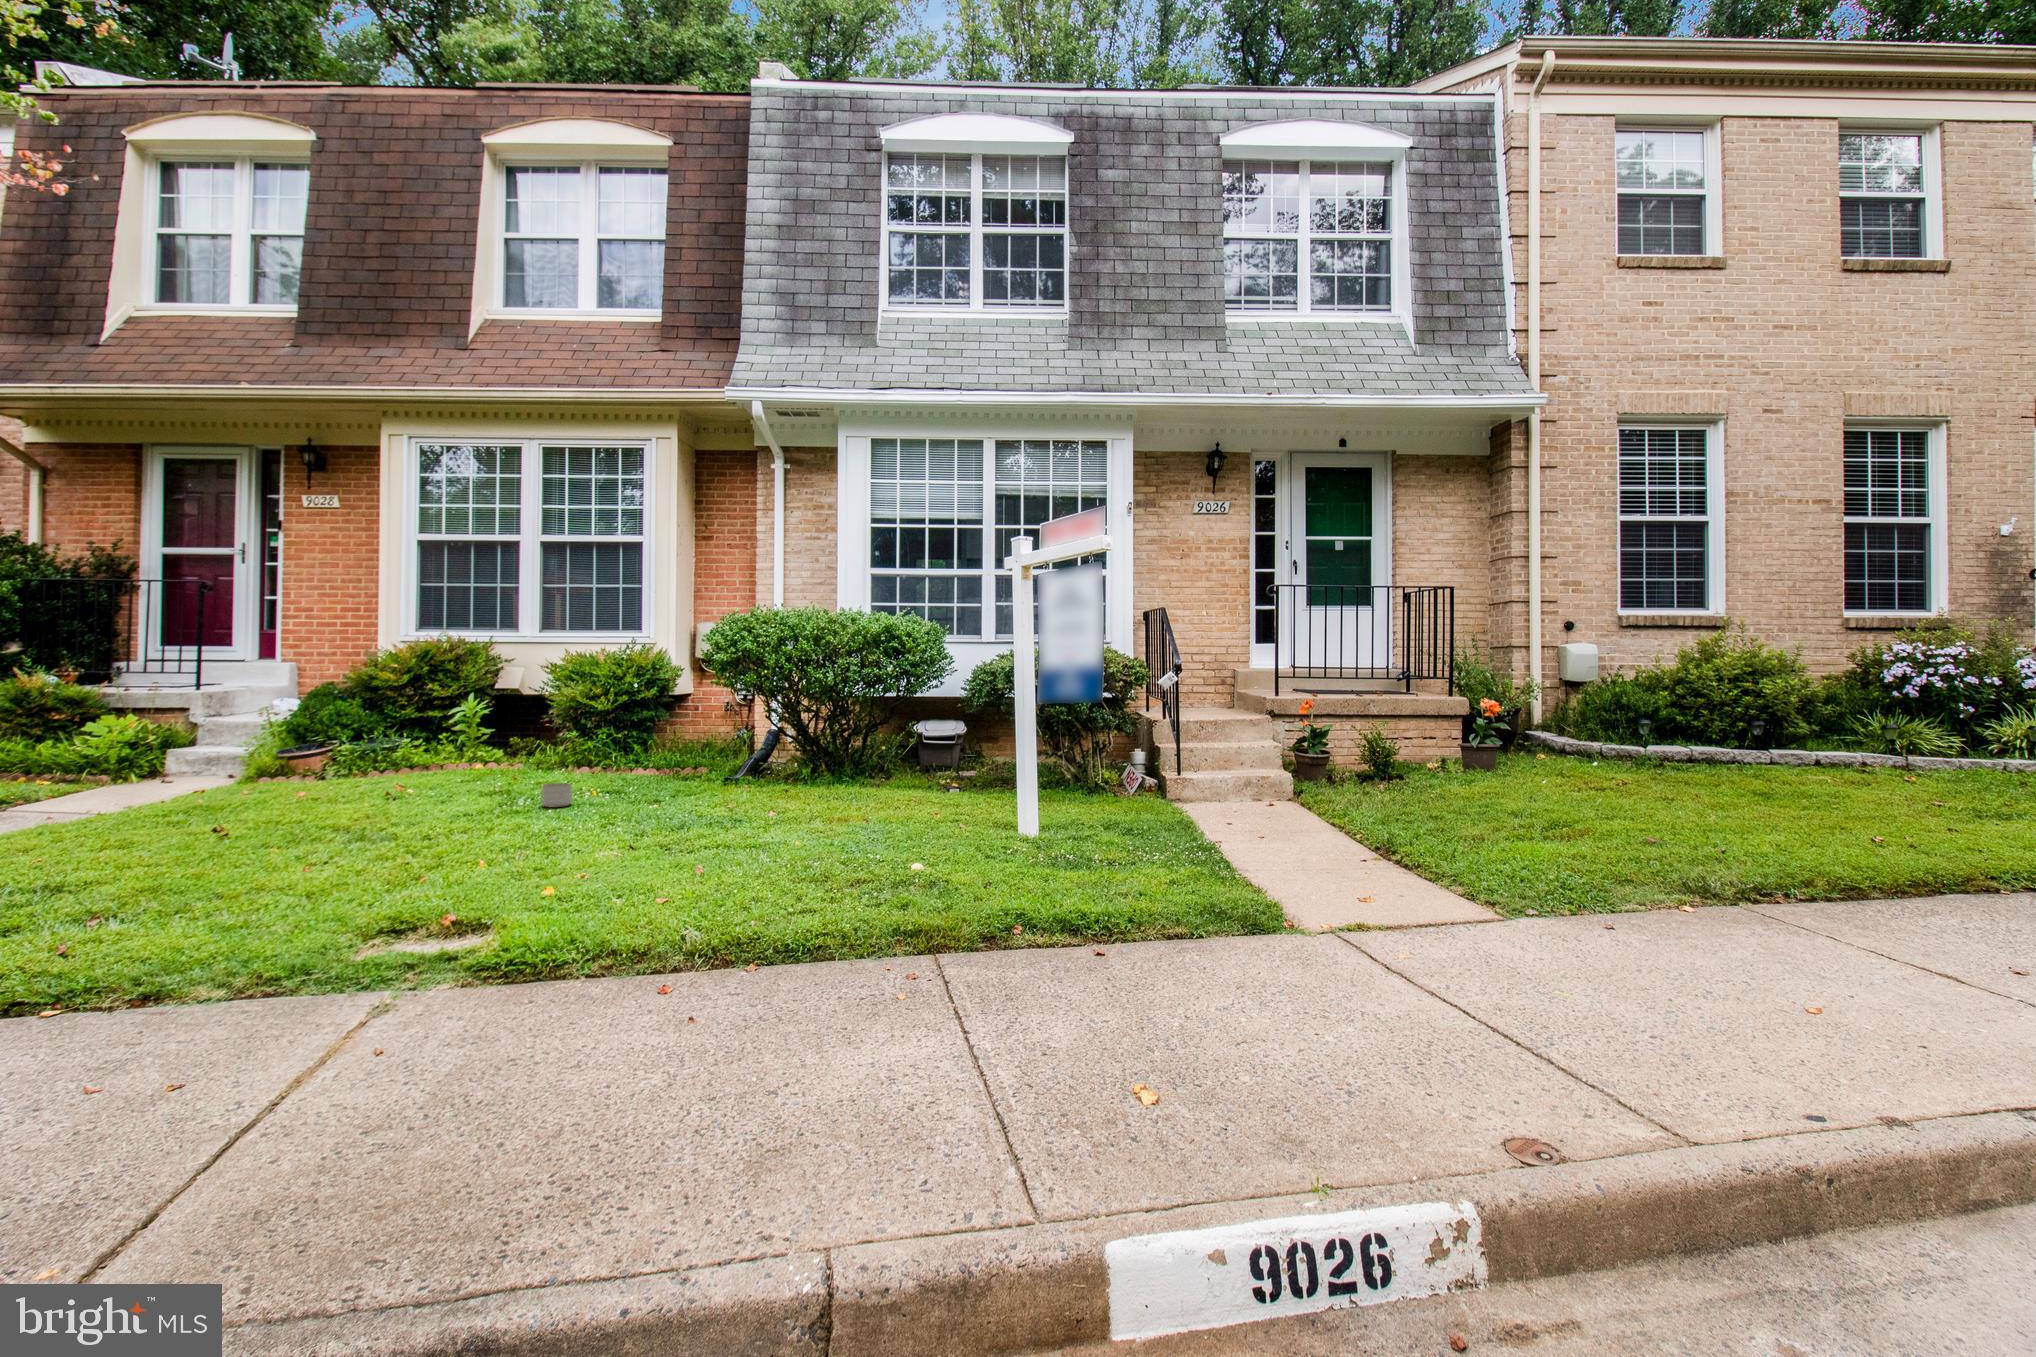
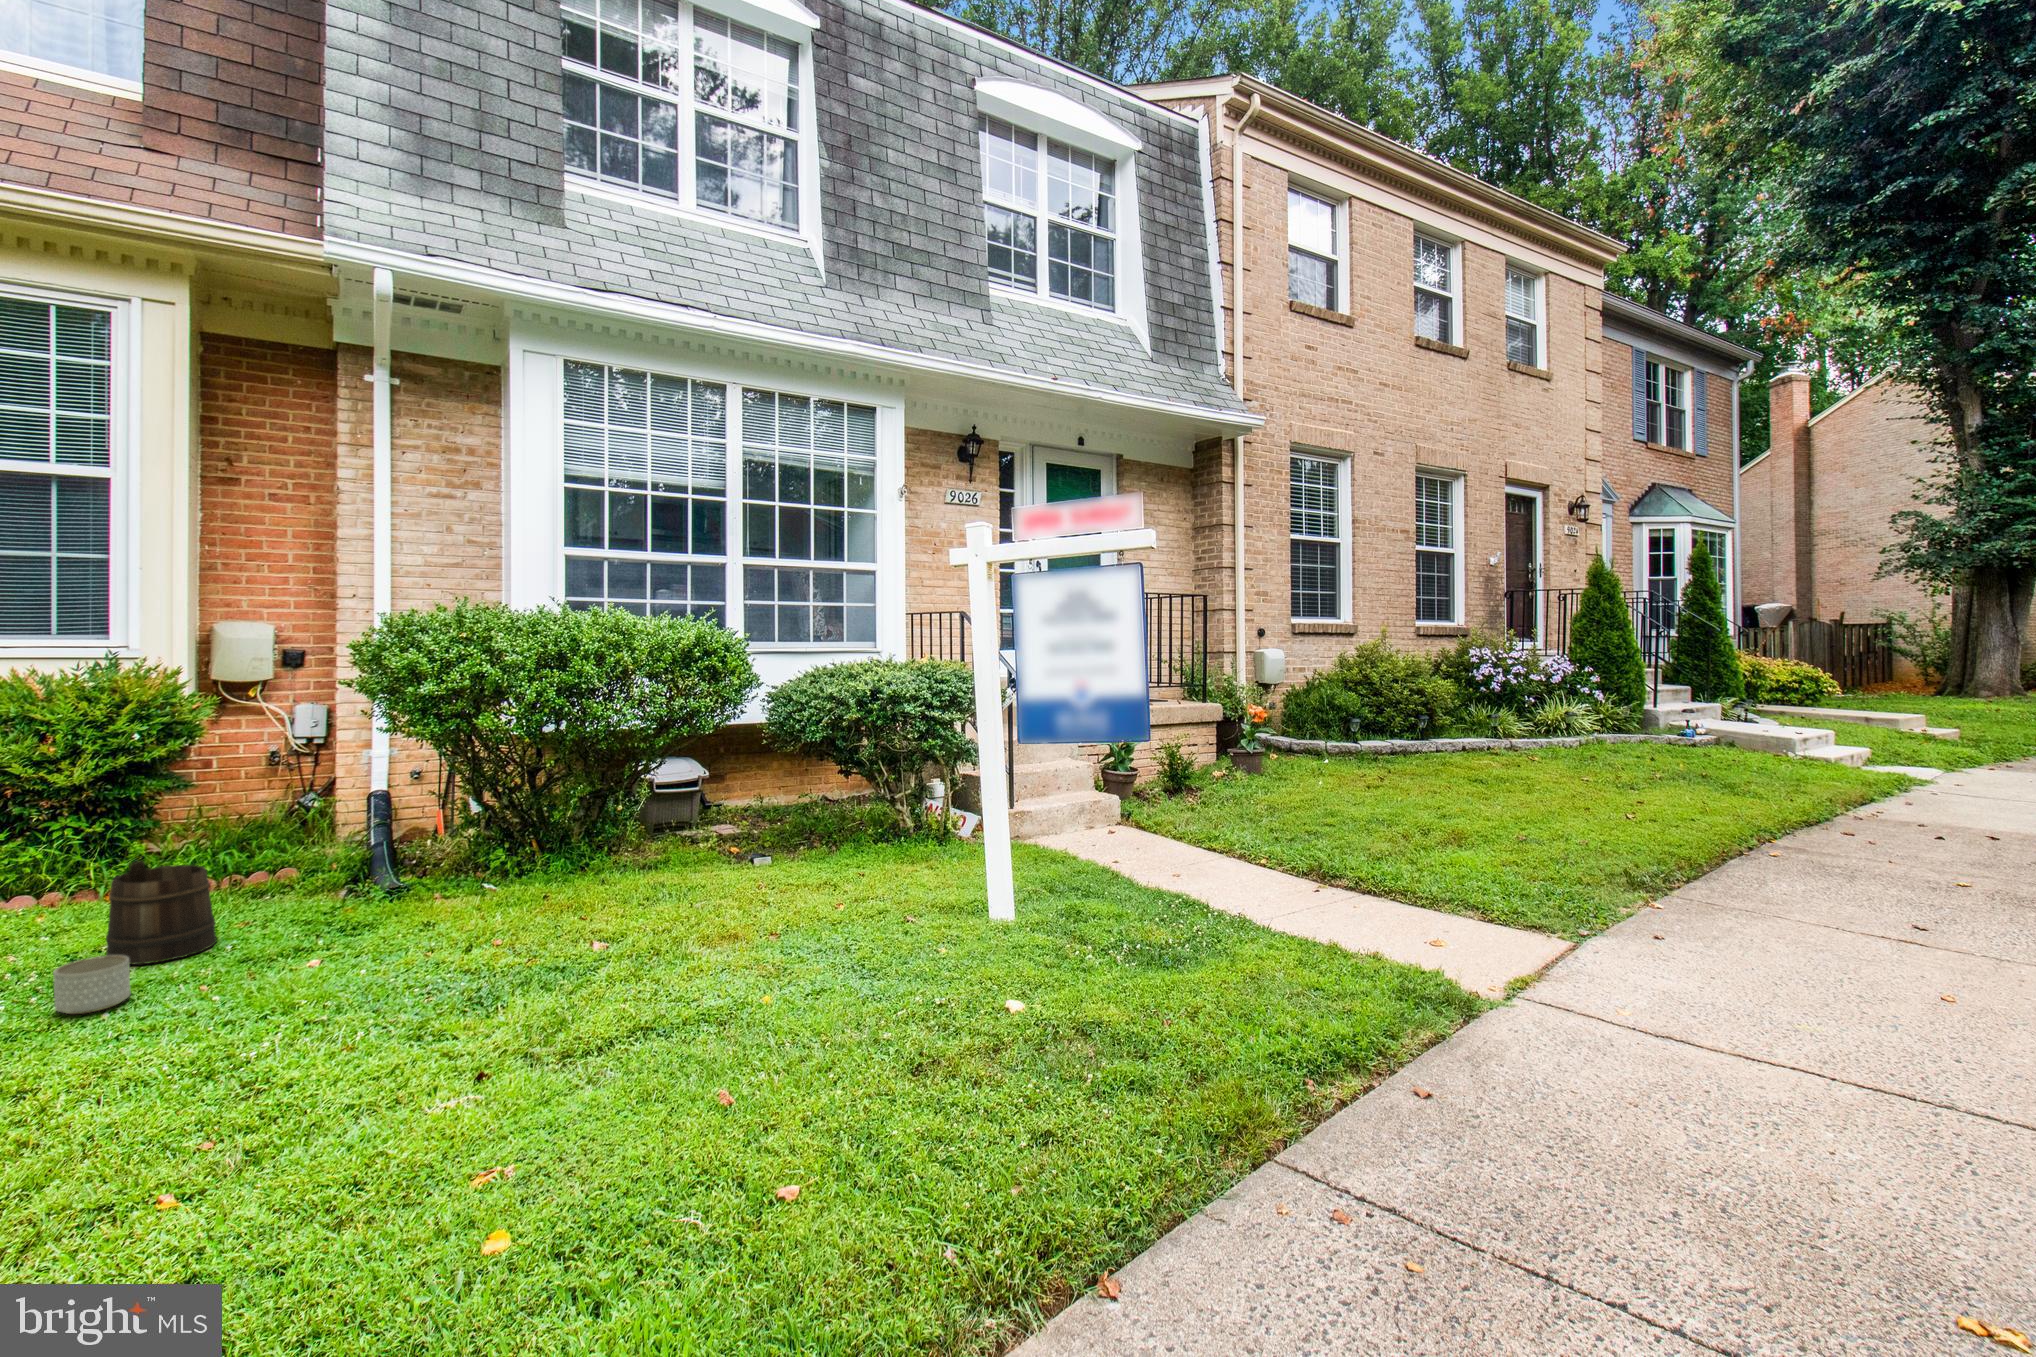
bucket: none [577,744,625,795] -> present [106,861,217,965]

